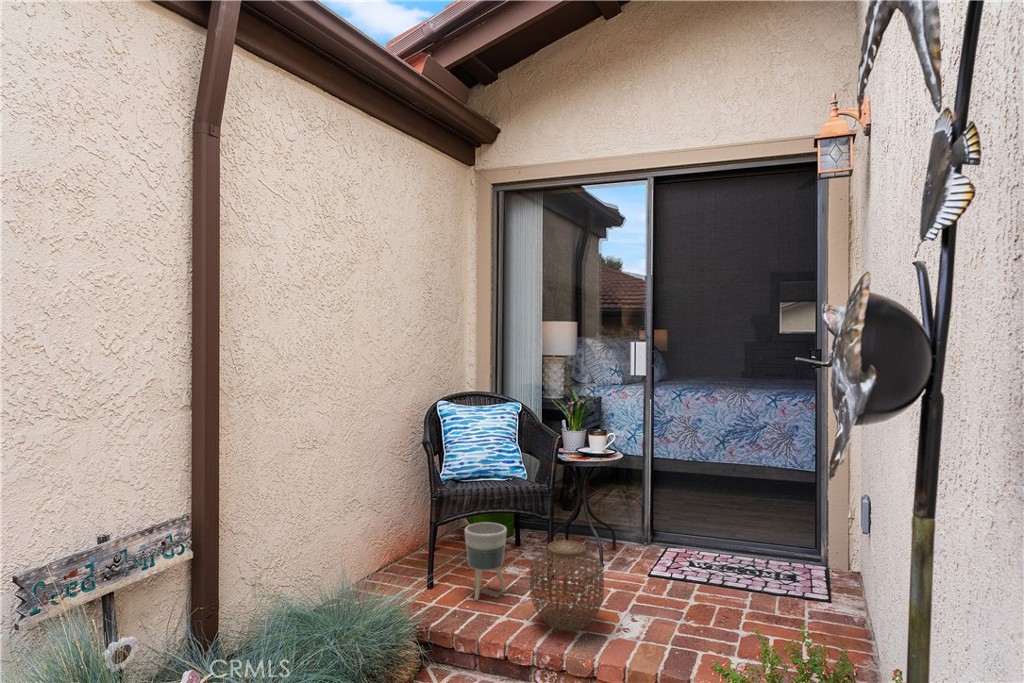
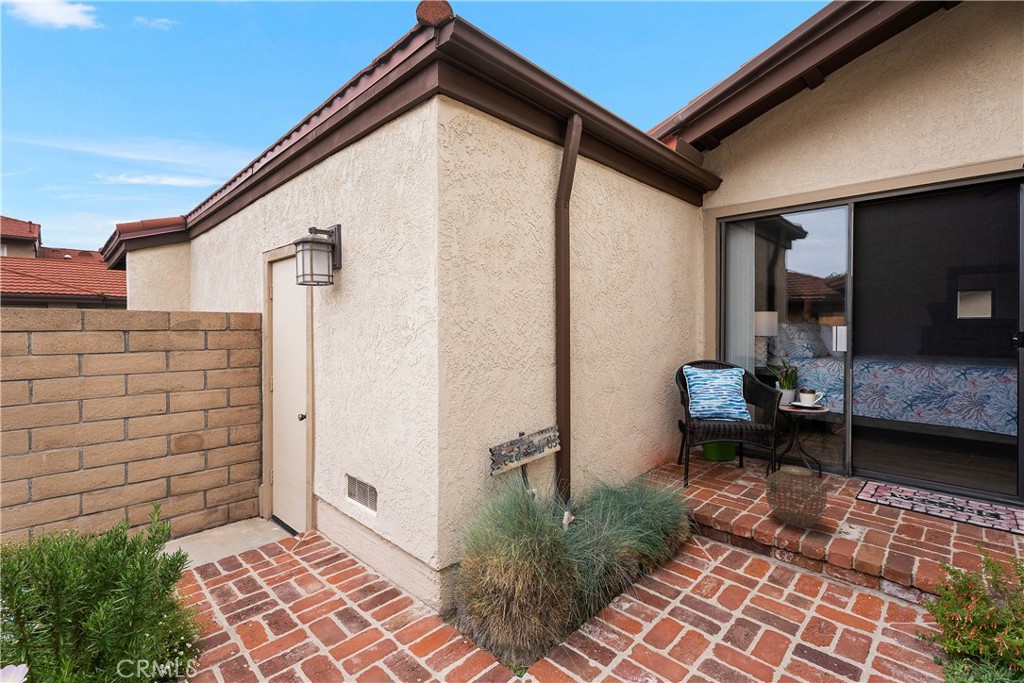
planter: present [465,522,507,600] -> none [711,449,743,499]

